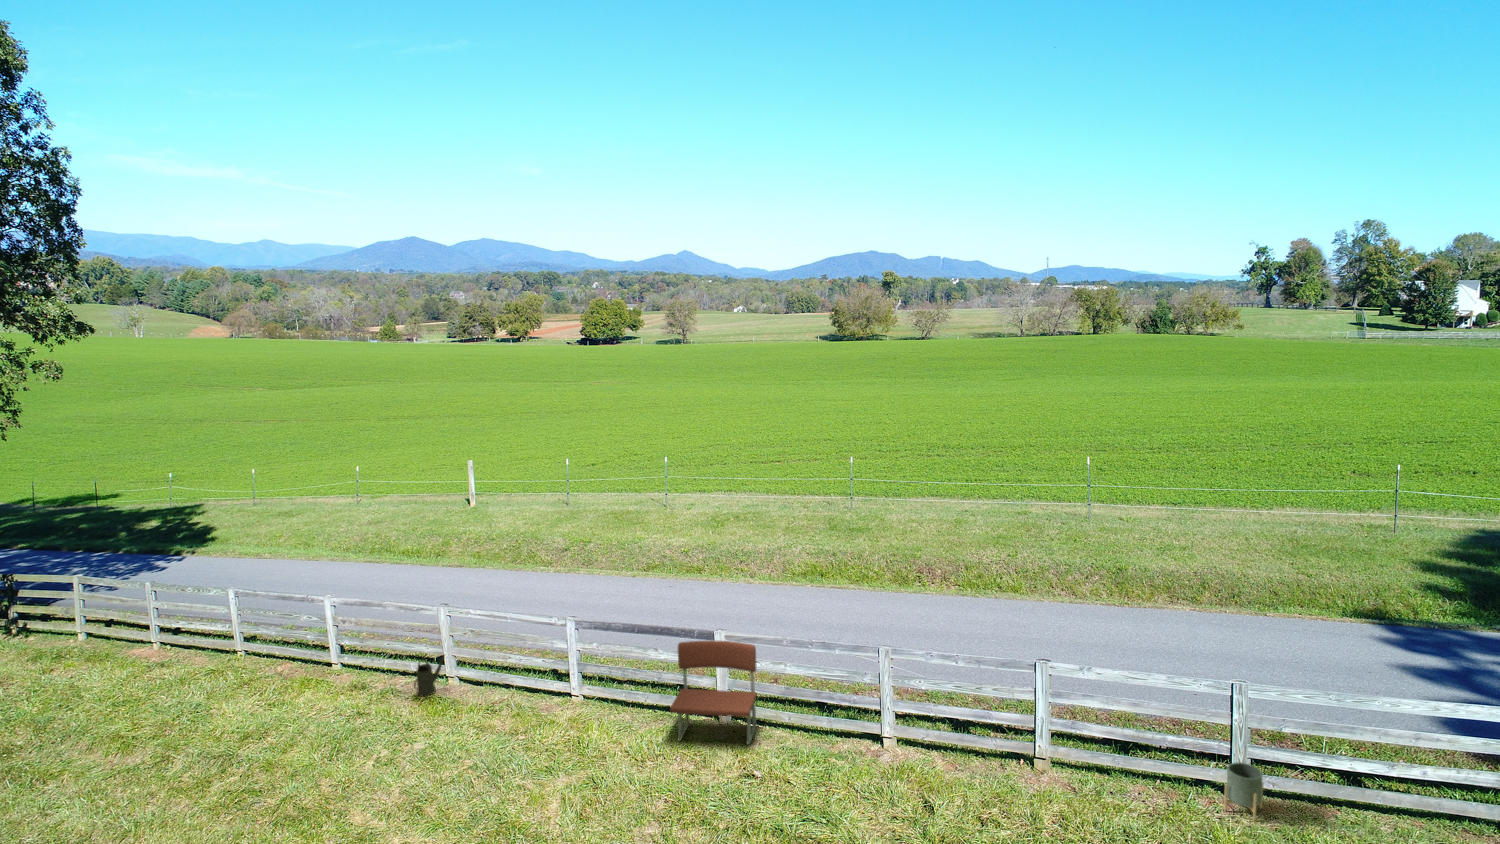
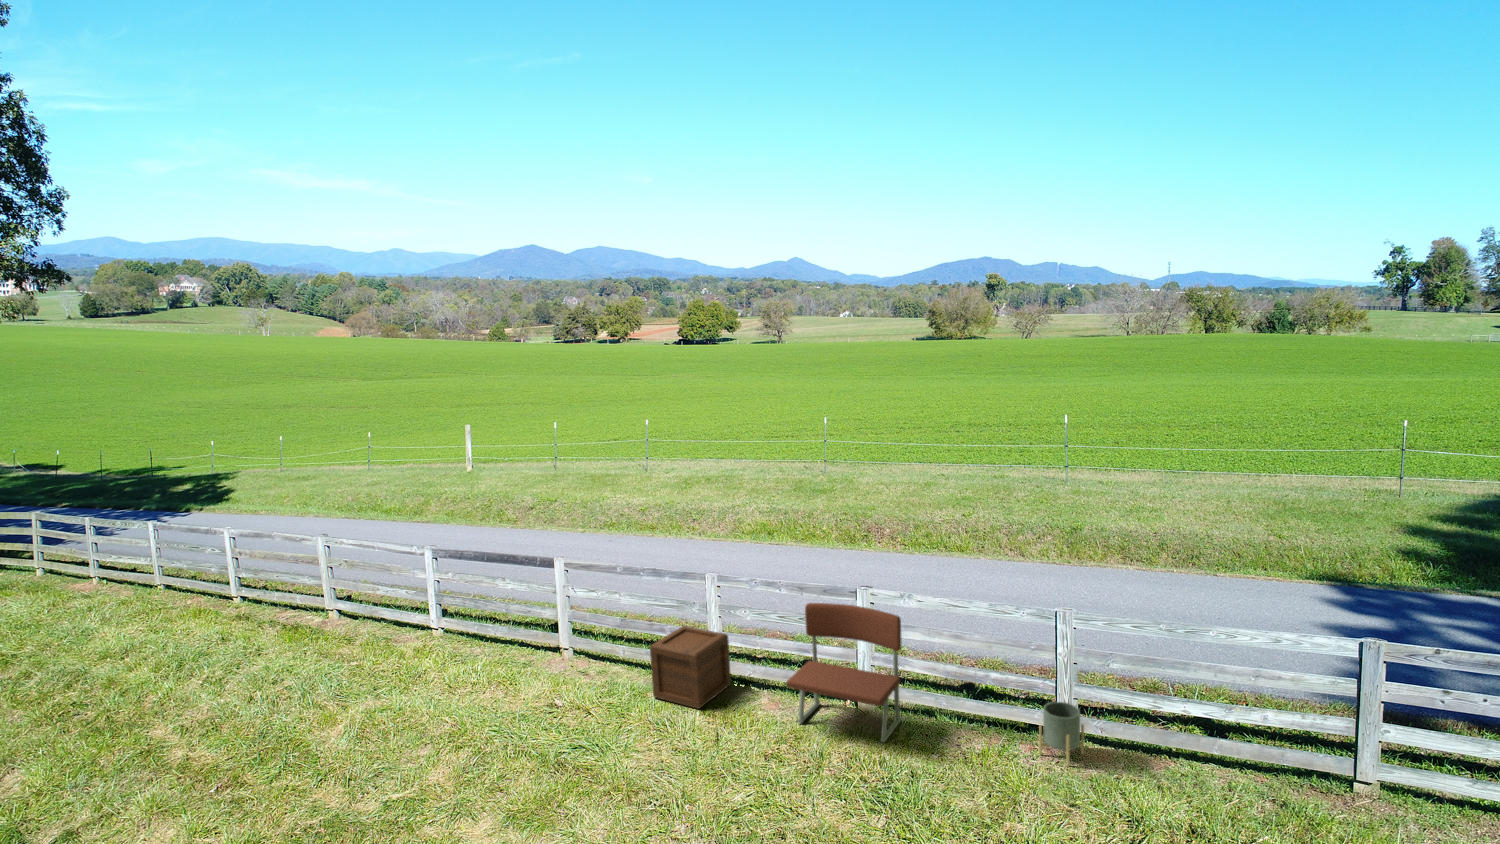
bench: present [670,640,757,745] -> present [786,603,902,742]
watering can: present [414,655,445,696] -> none [283,586,323,626]
wooden crate: none [839,694,907,776] -> present [650,626,731,709]

